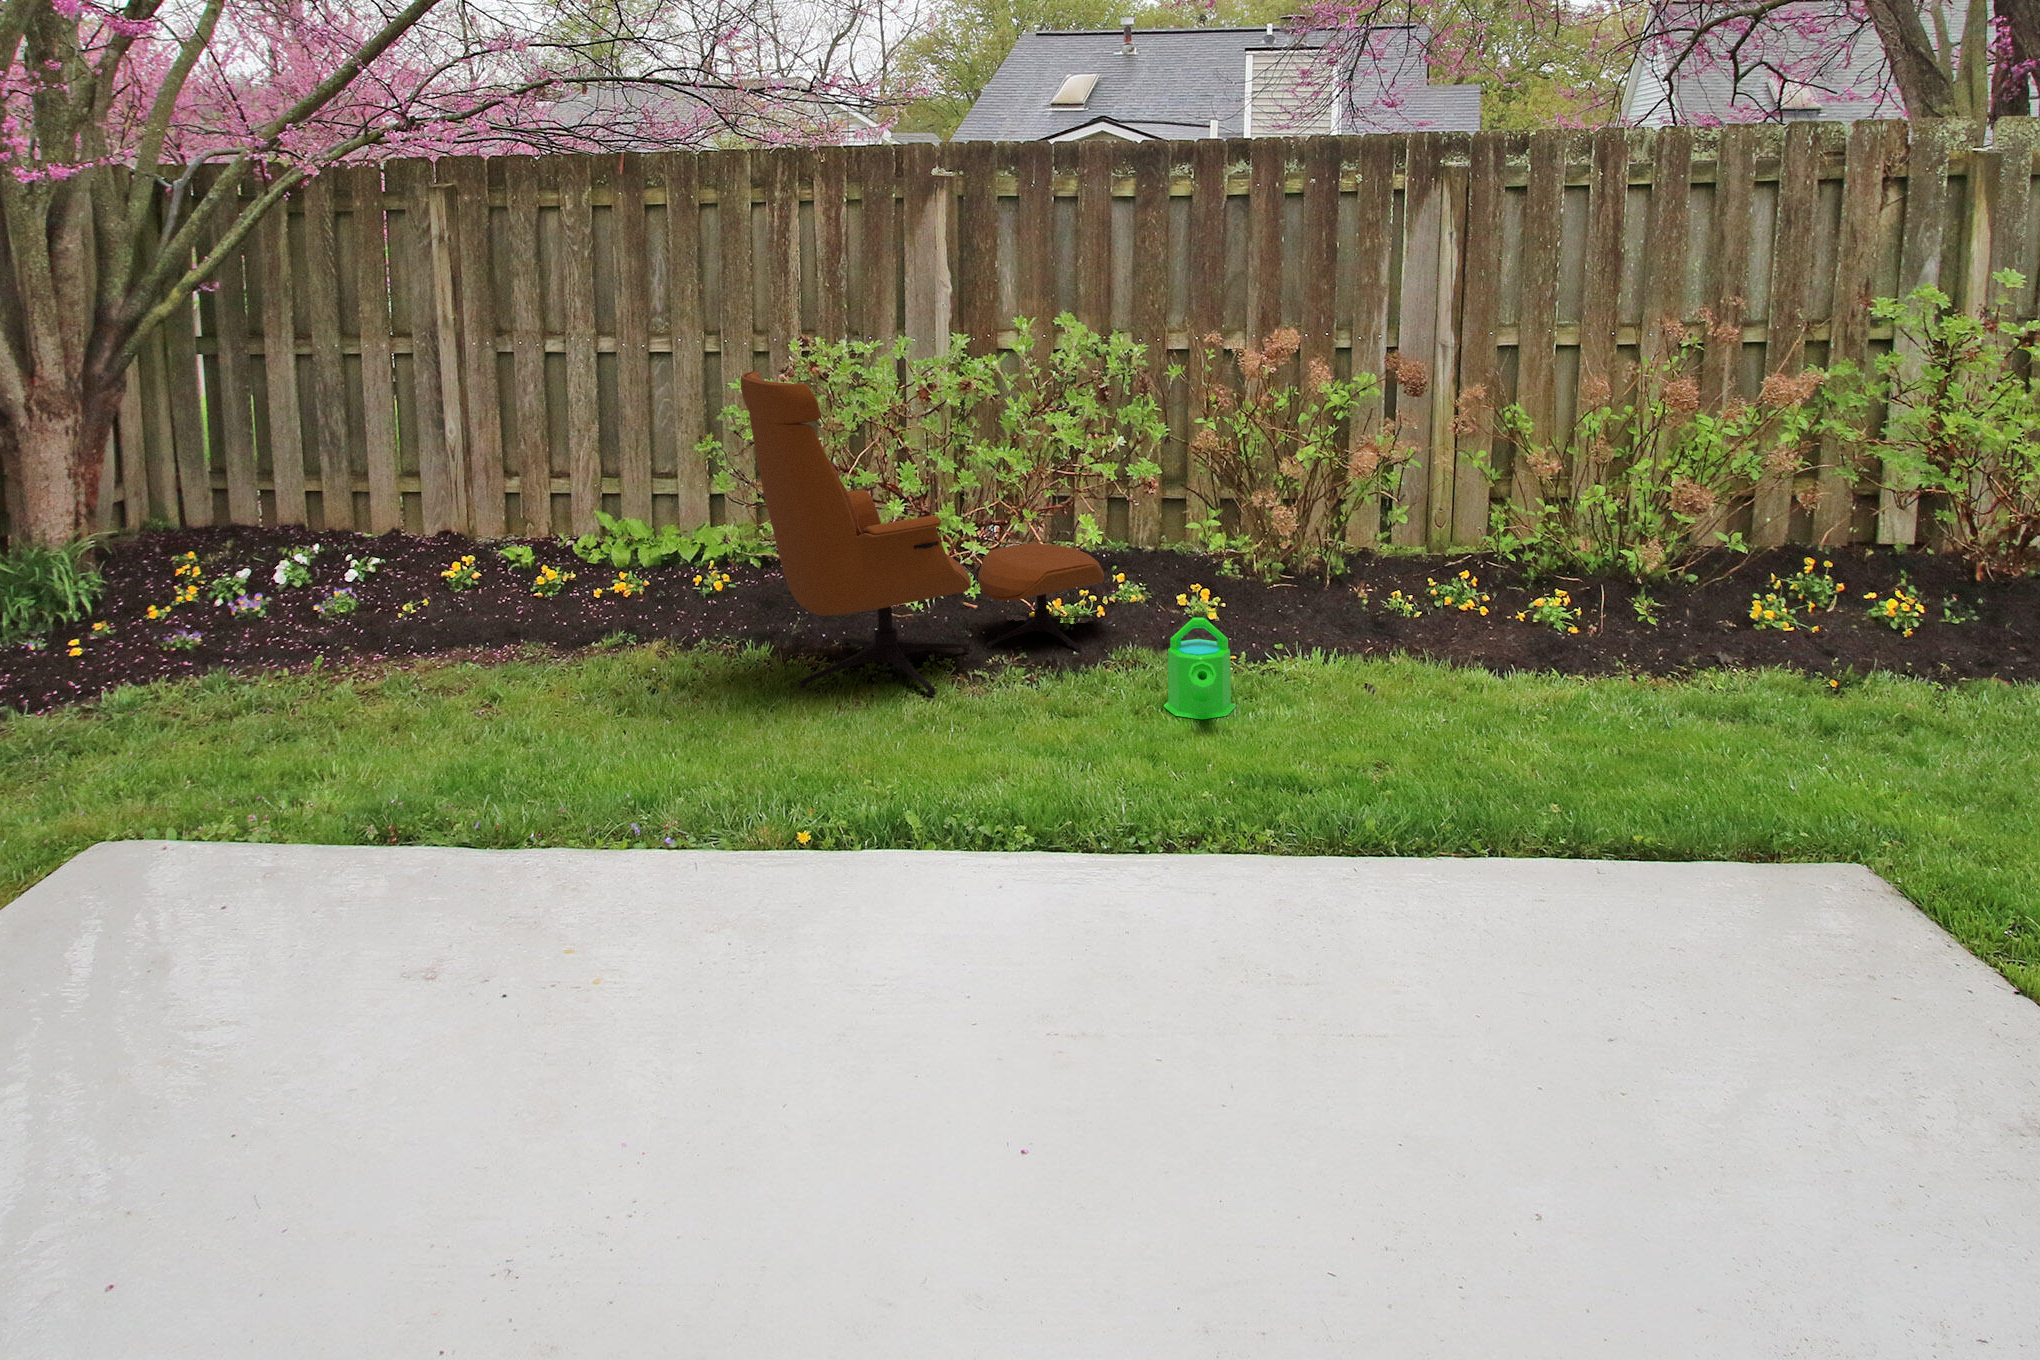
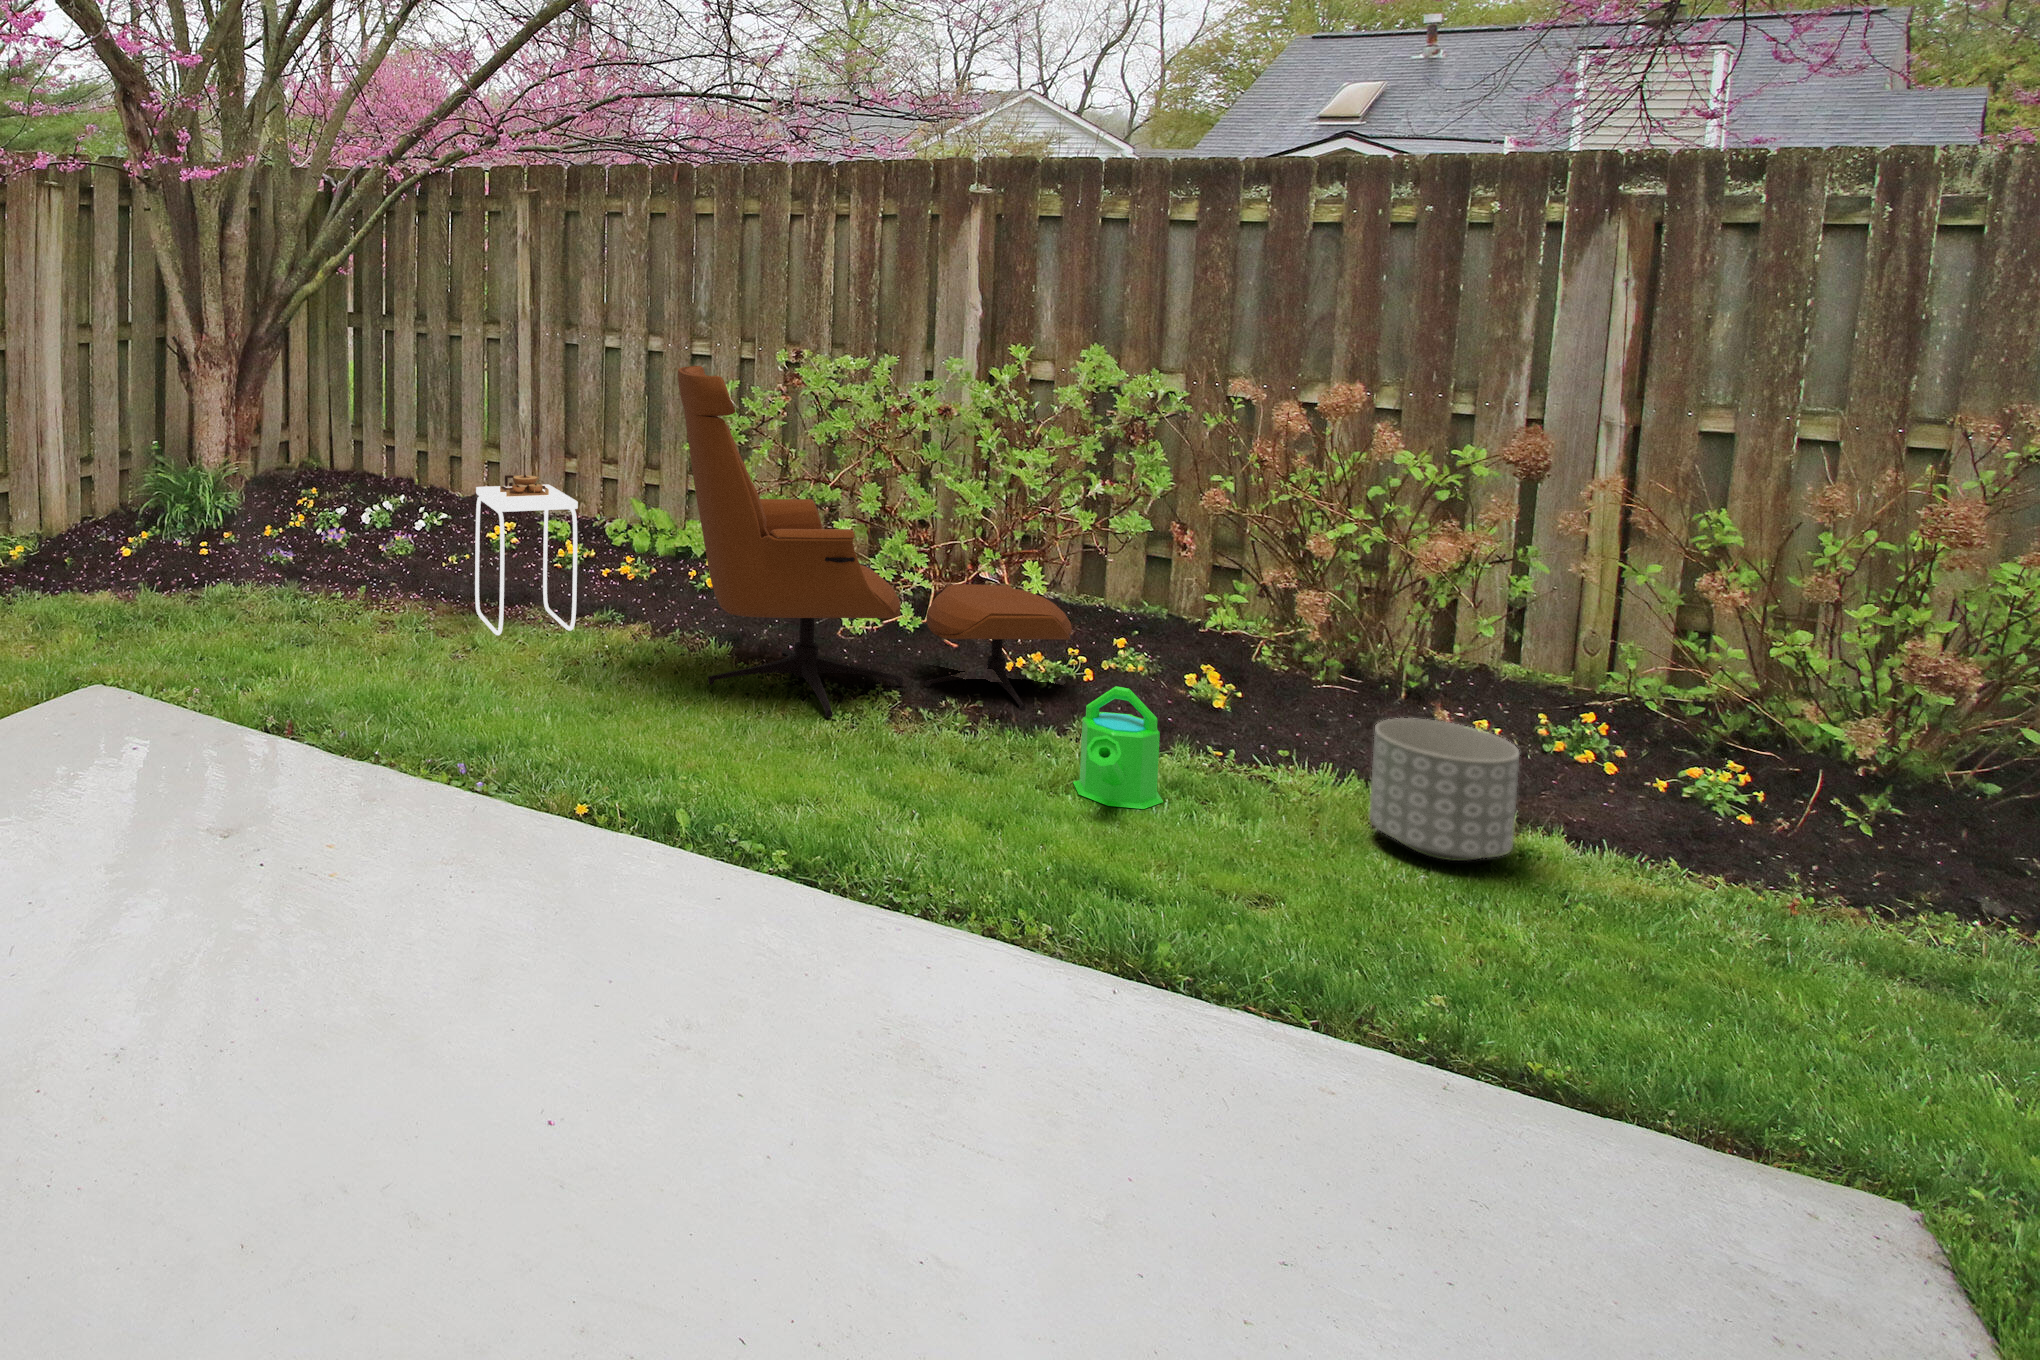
side table: none [481,504,621,684] -> present [475,475,578,635]
planter: none [1380,598,1477,704] -> present [1370,718,1519,861]

